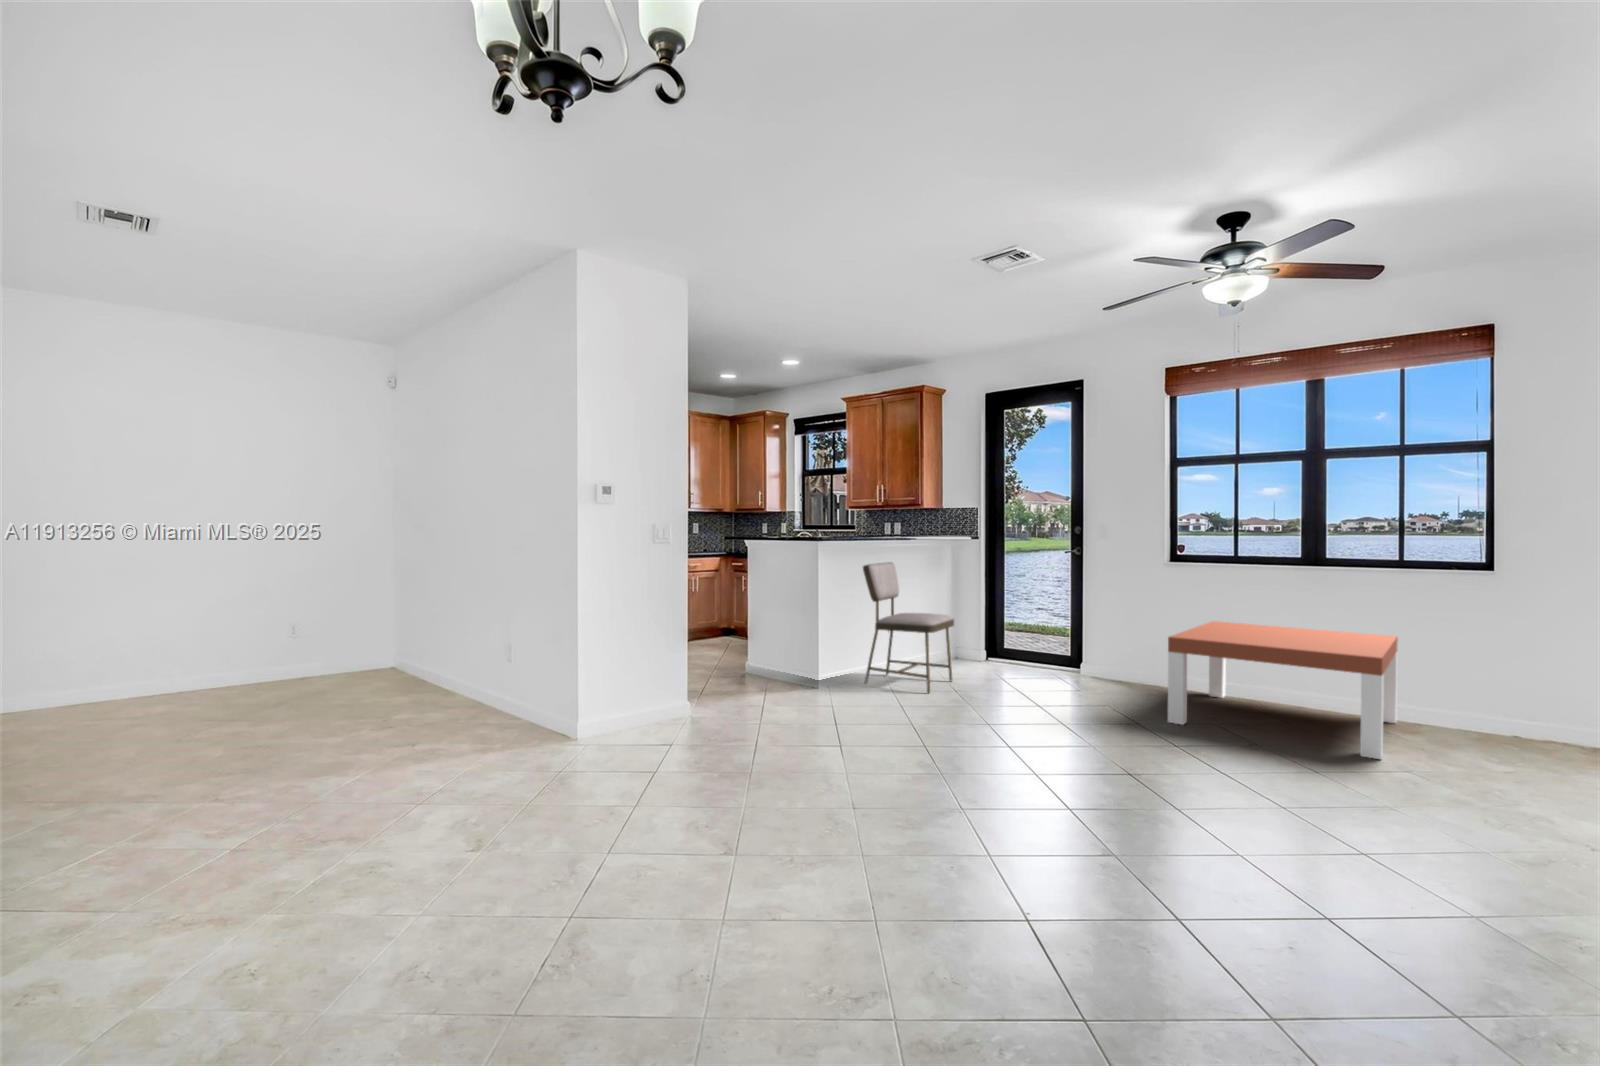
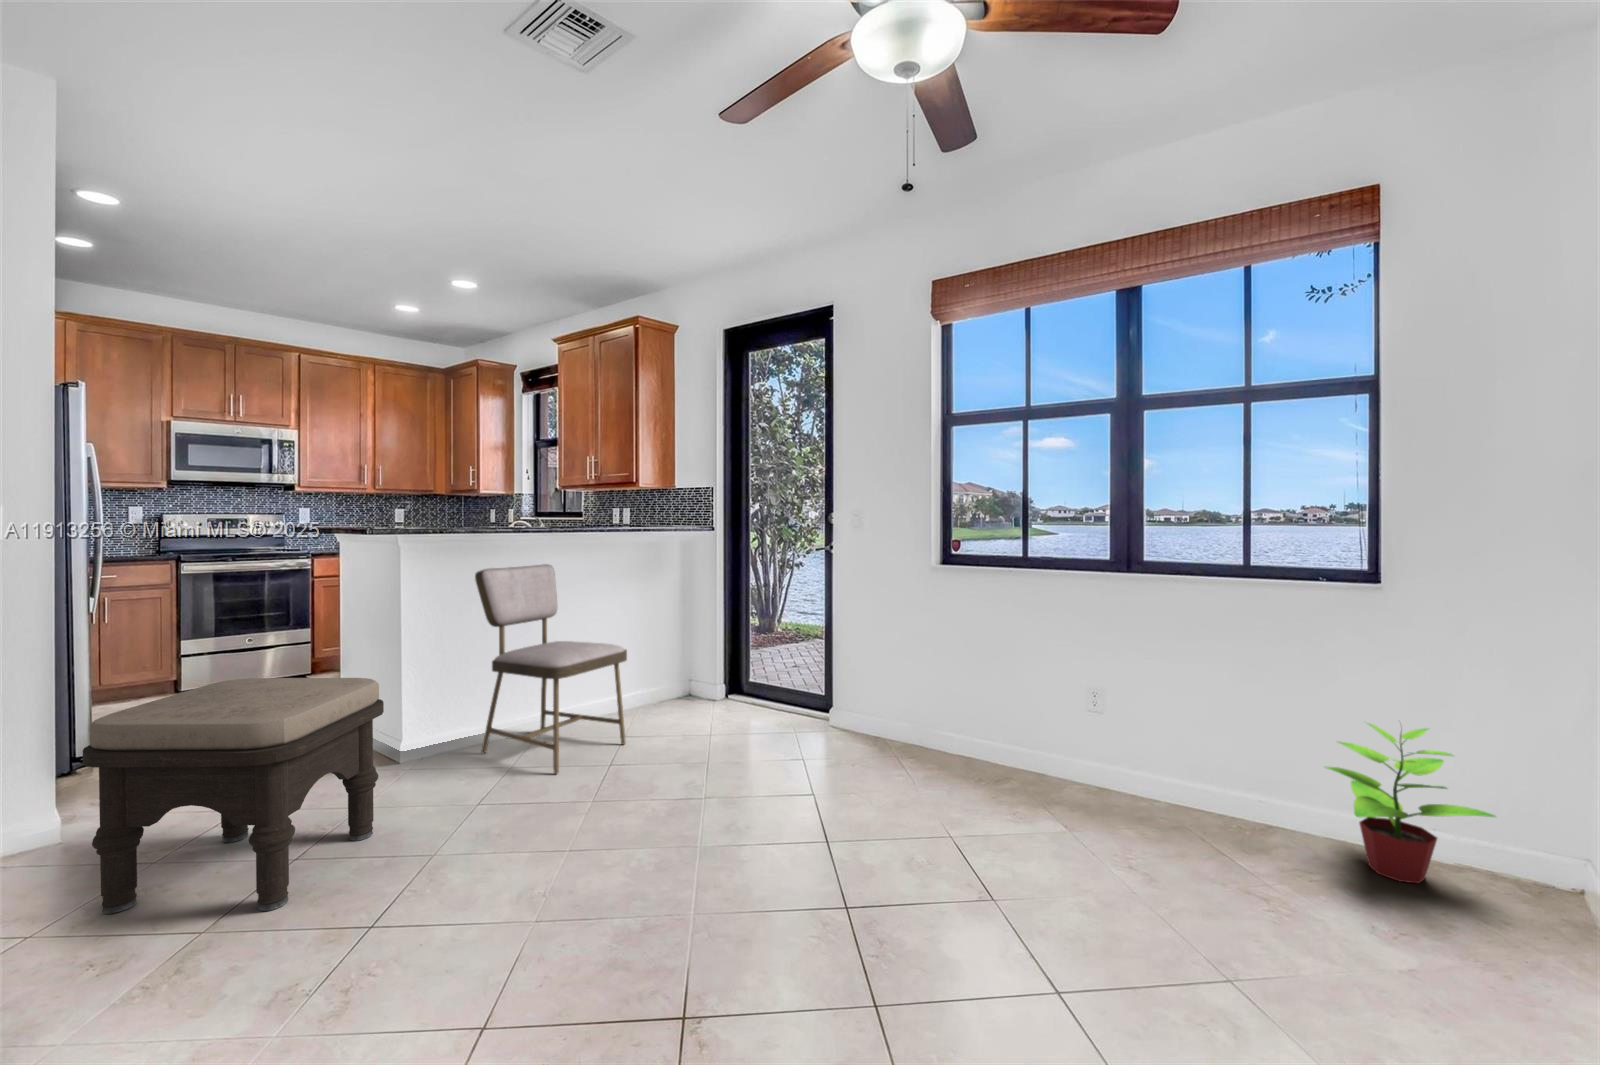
coffee table: present [1168,621,1398,759] -> none [880,653,1238,942]
ottoman: none [768,623,872,736] -> present [83,678,384,914]
potted plant: none [1457,651,1567,747] -> present [1326,723,1496,883]

